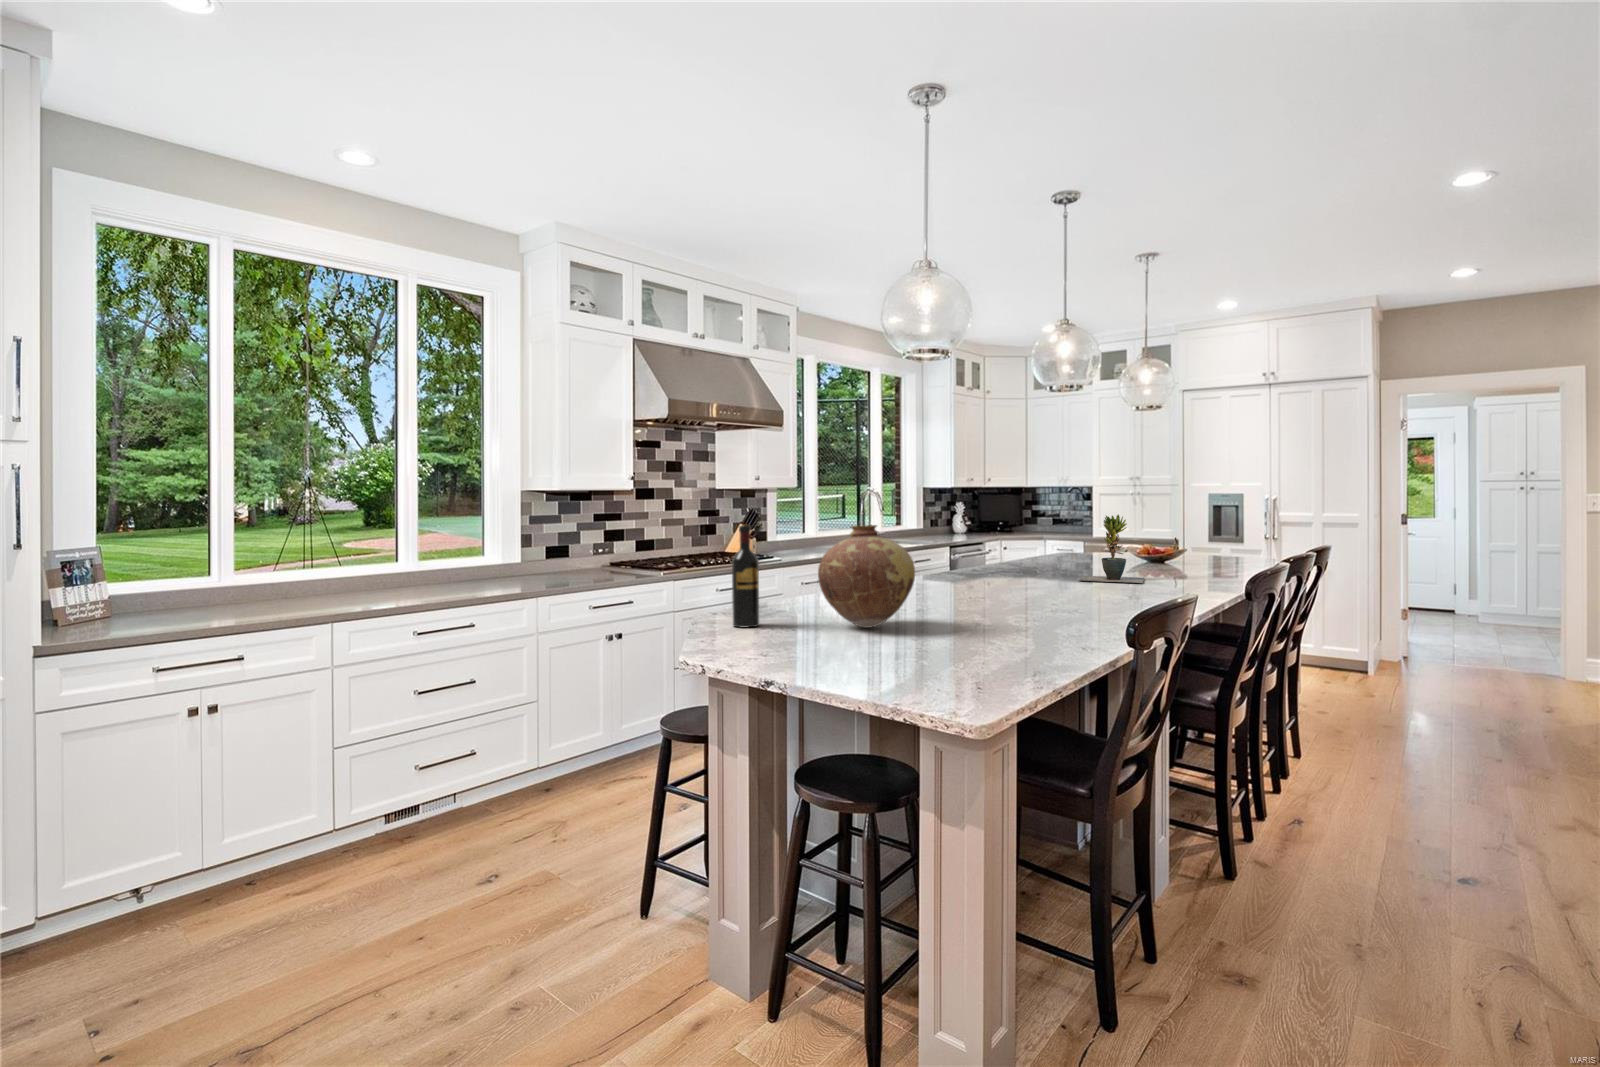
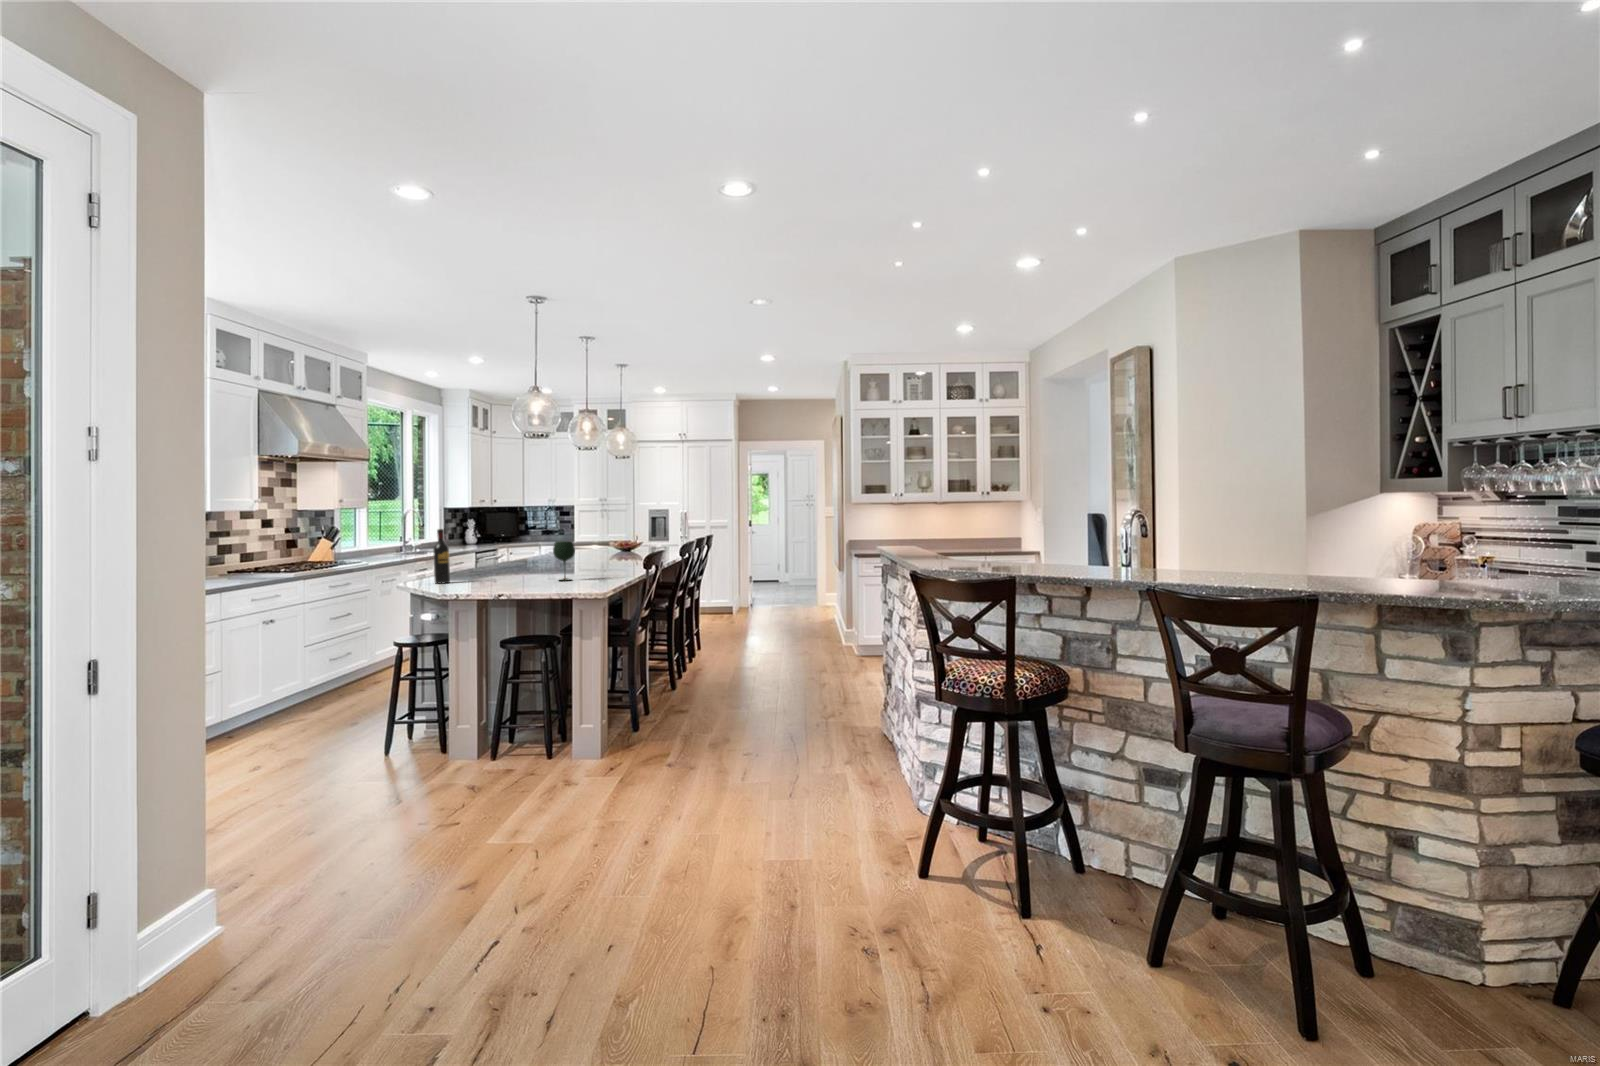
potted plant: present [1079,515,1144,583] -> none [591,522,626,560]
vase: present [818,525,915,628] -> none [482,527,534,579]
wine glass: none [932,561,980,652] -> present [553,541,575,581]

